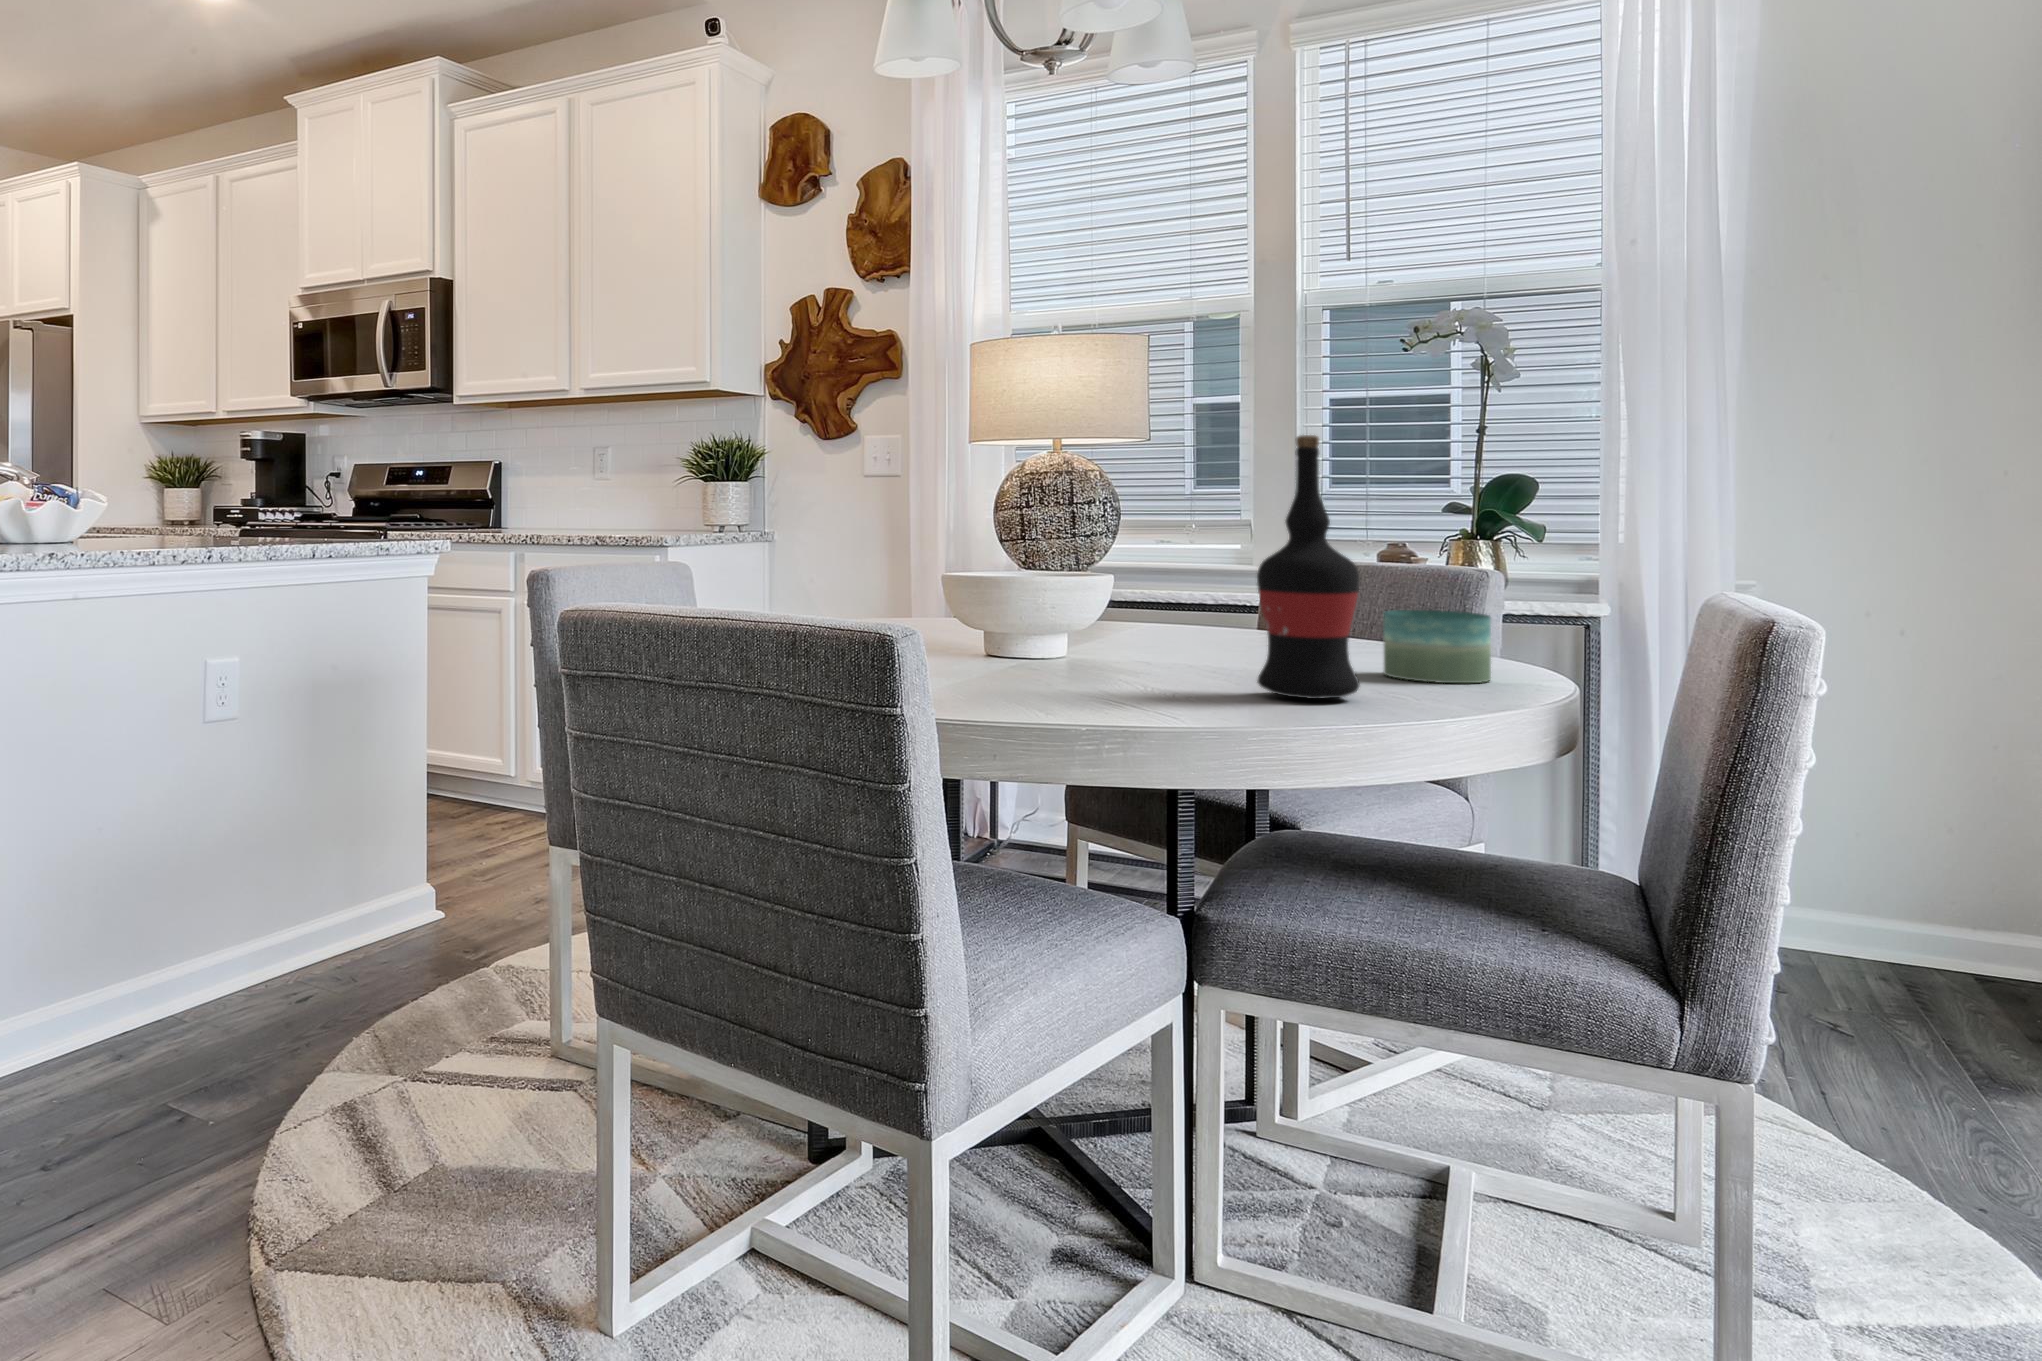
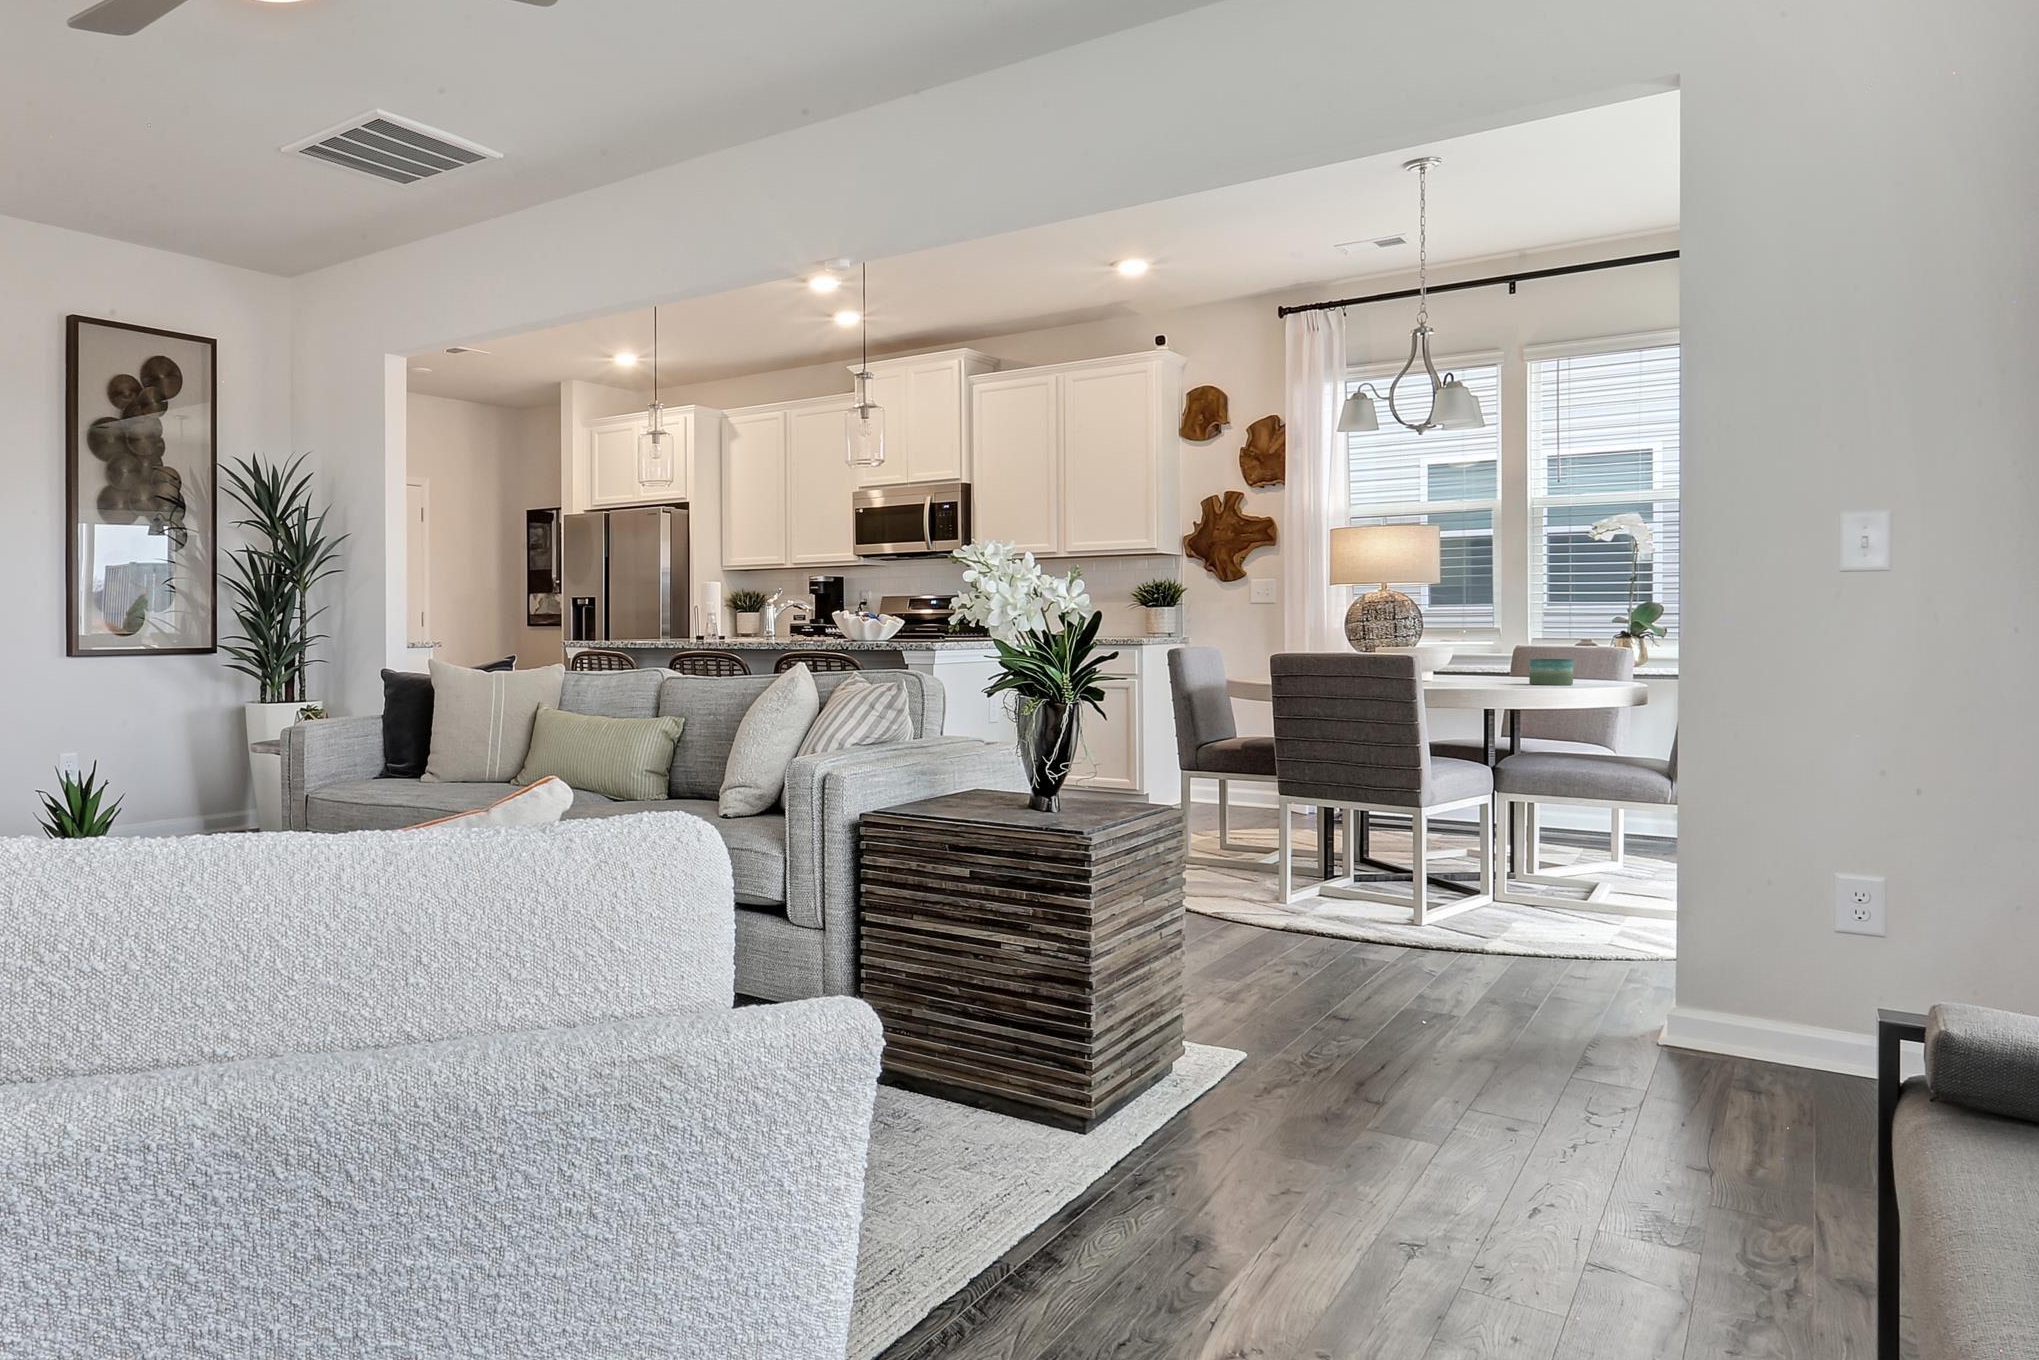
wine bottle: present [1257,435,1360,699] -> none [1471,592,1512,686]

